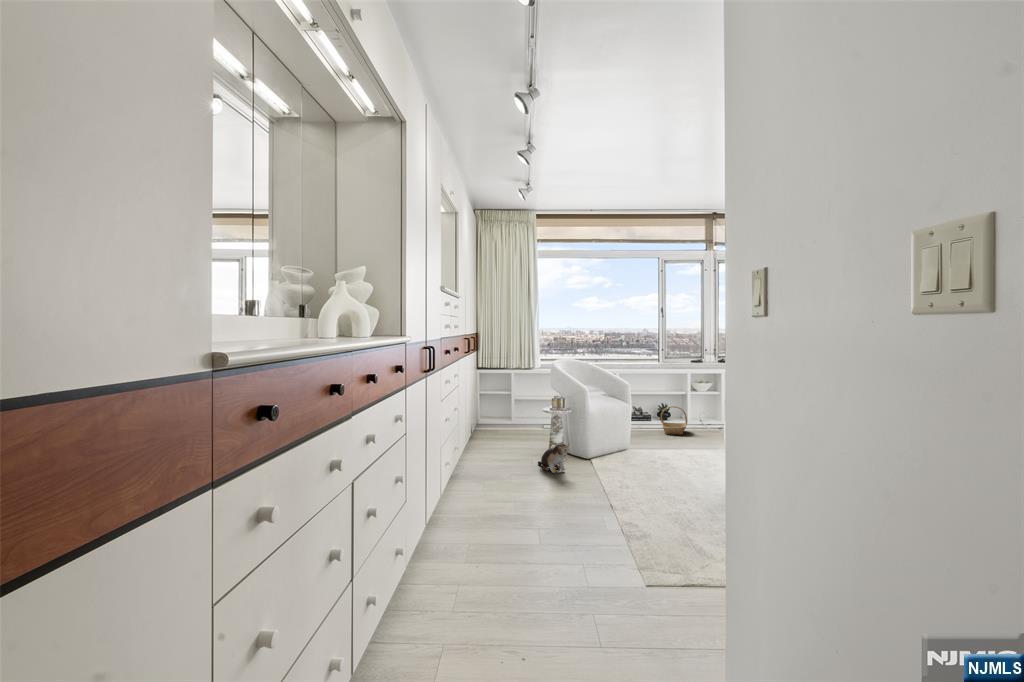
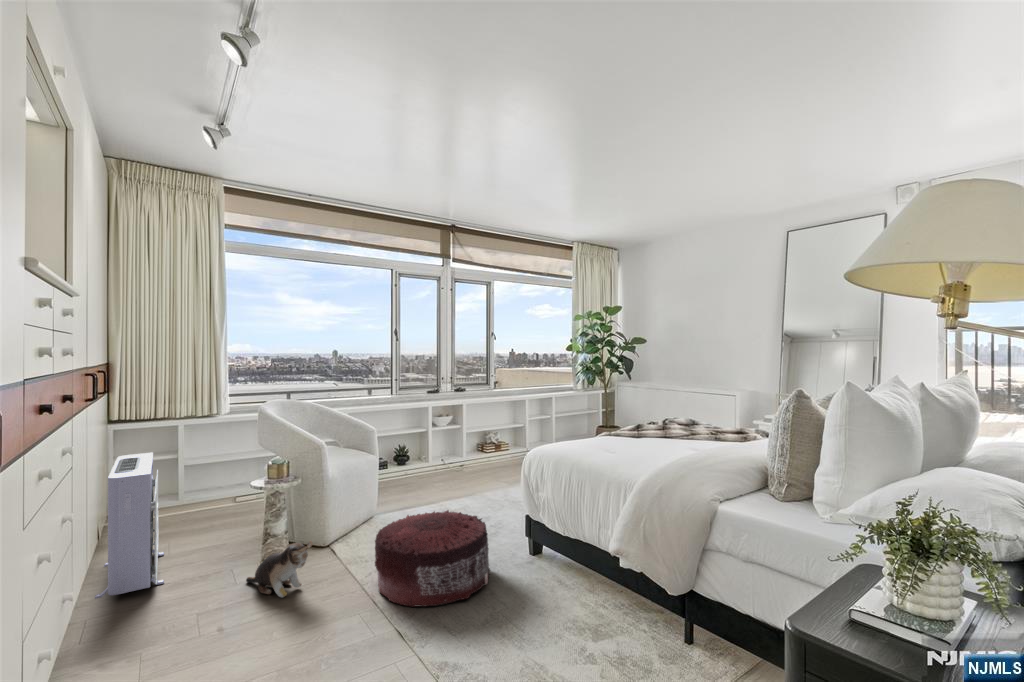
air purifier: none [469,386,501,457] -> present [95,452,164,599]
basket: present [661,406,687,435] -> none [400,448,433,484]
pouf: none [605,440,687,494] -> present [375,510,490,607]

